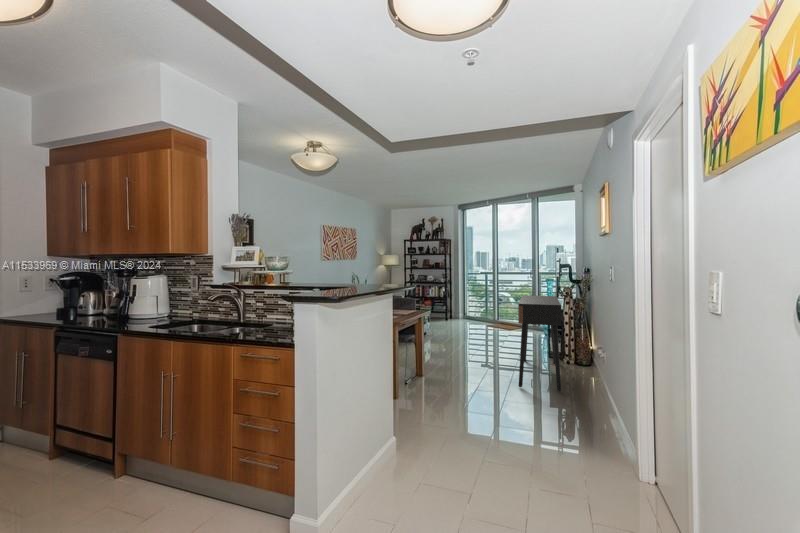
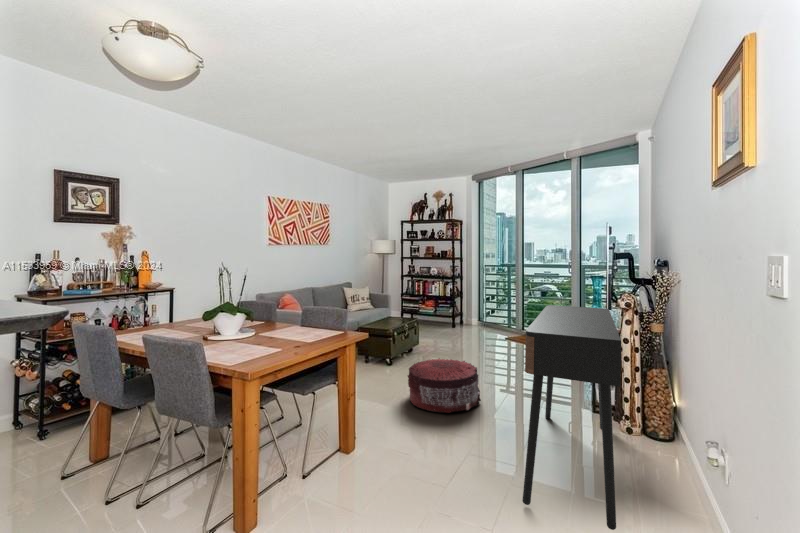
pouf: none [439,332,485,361] -> present [408,358,481,413]

